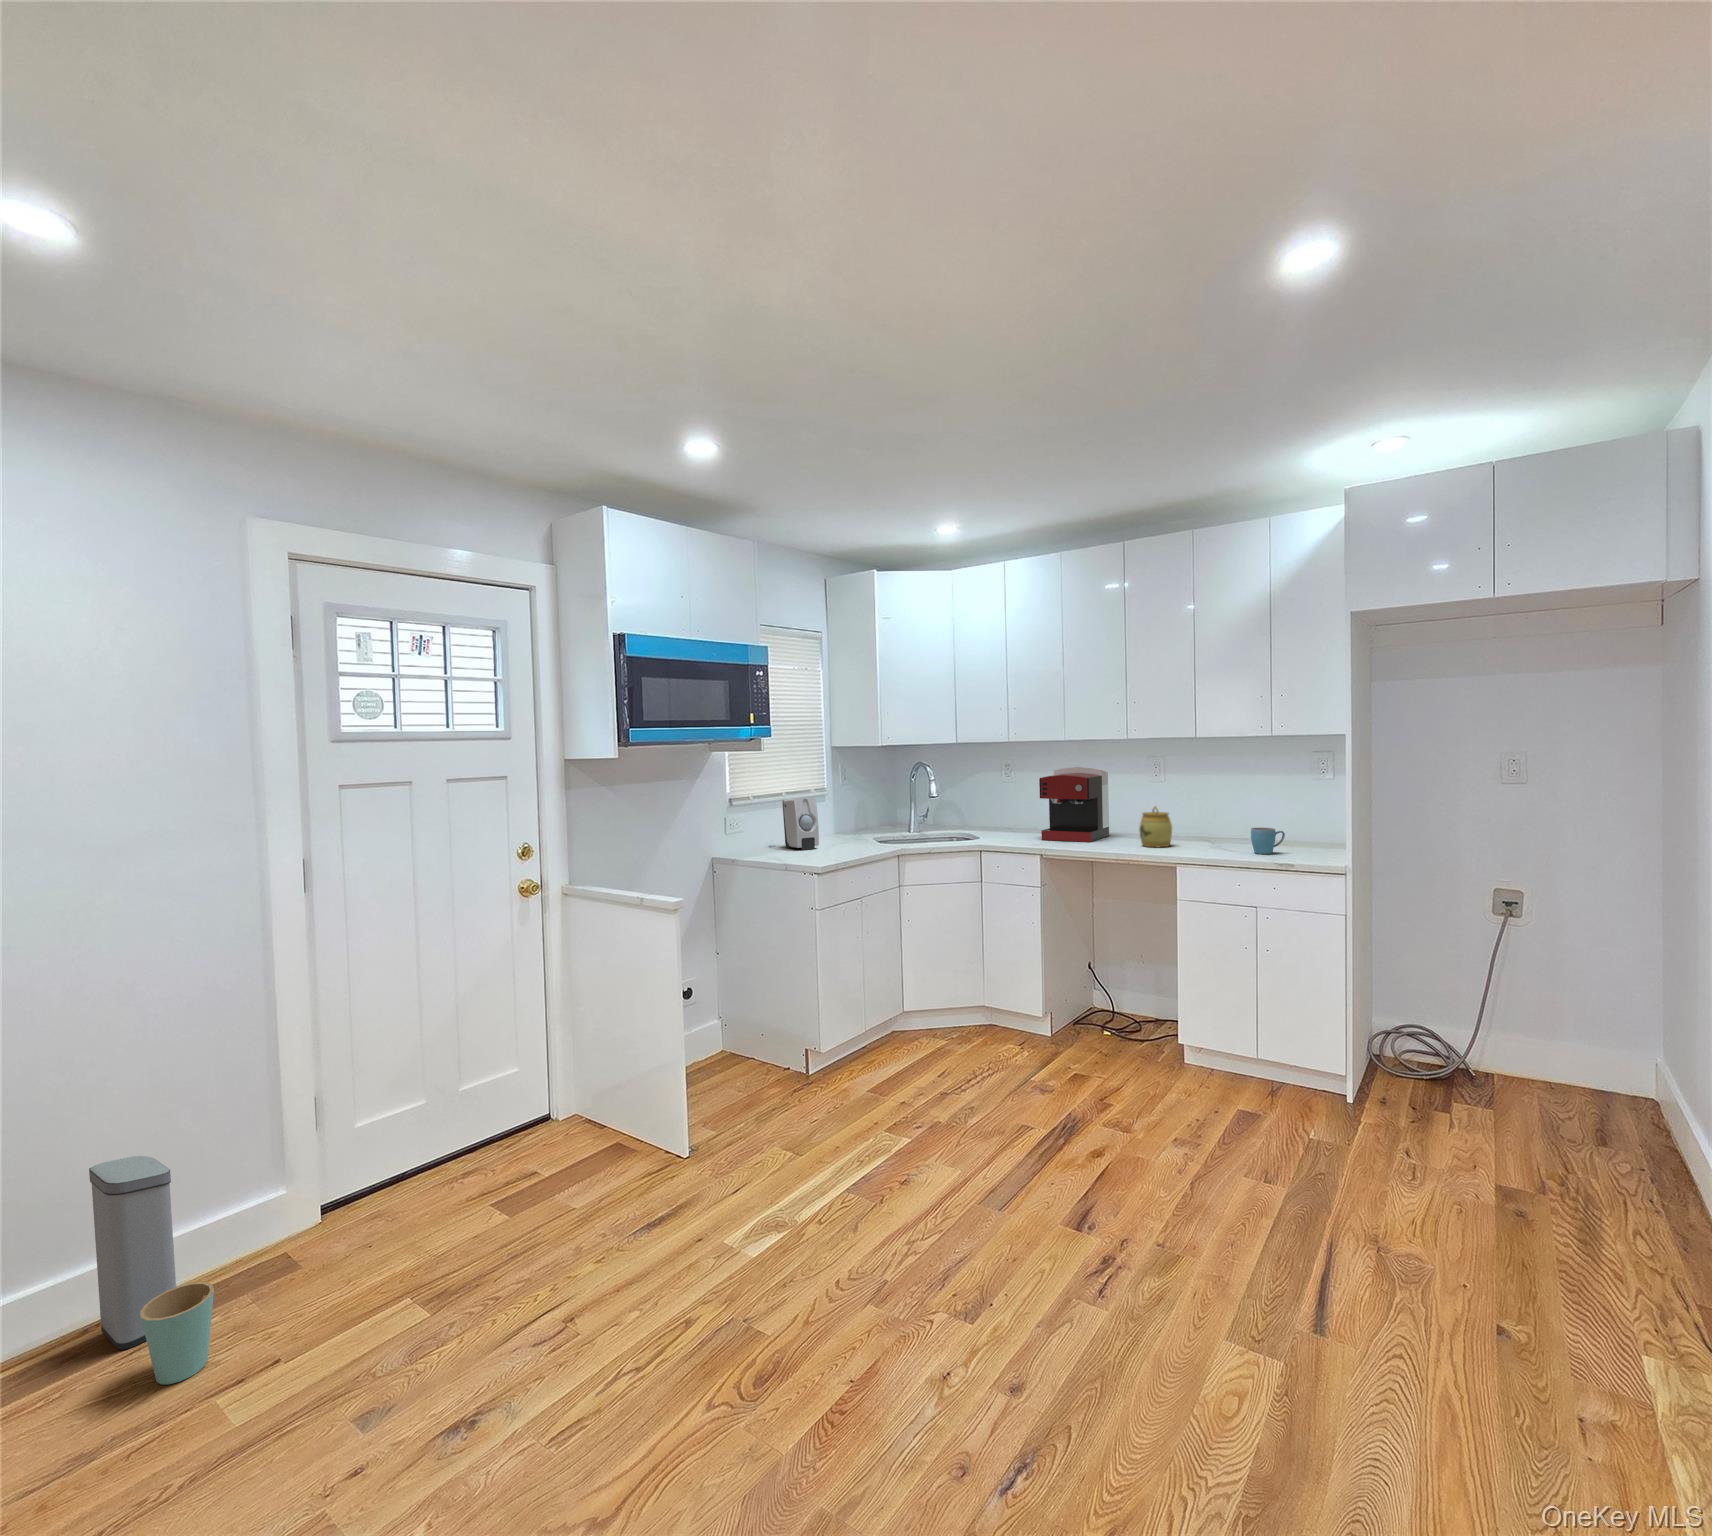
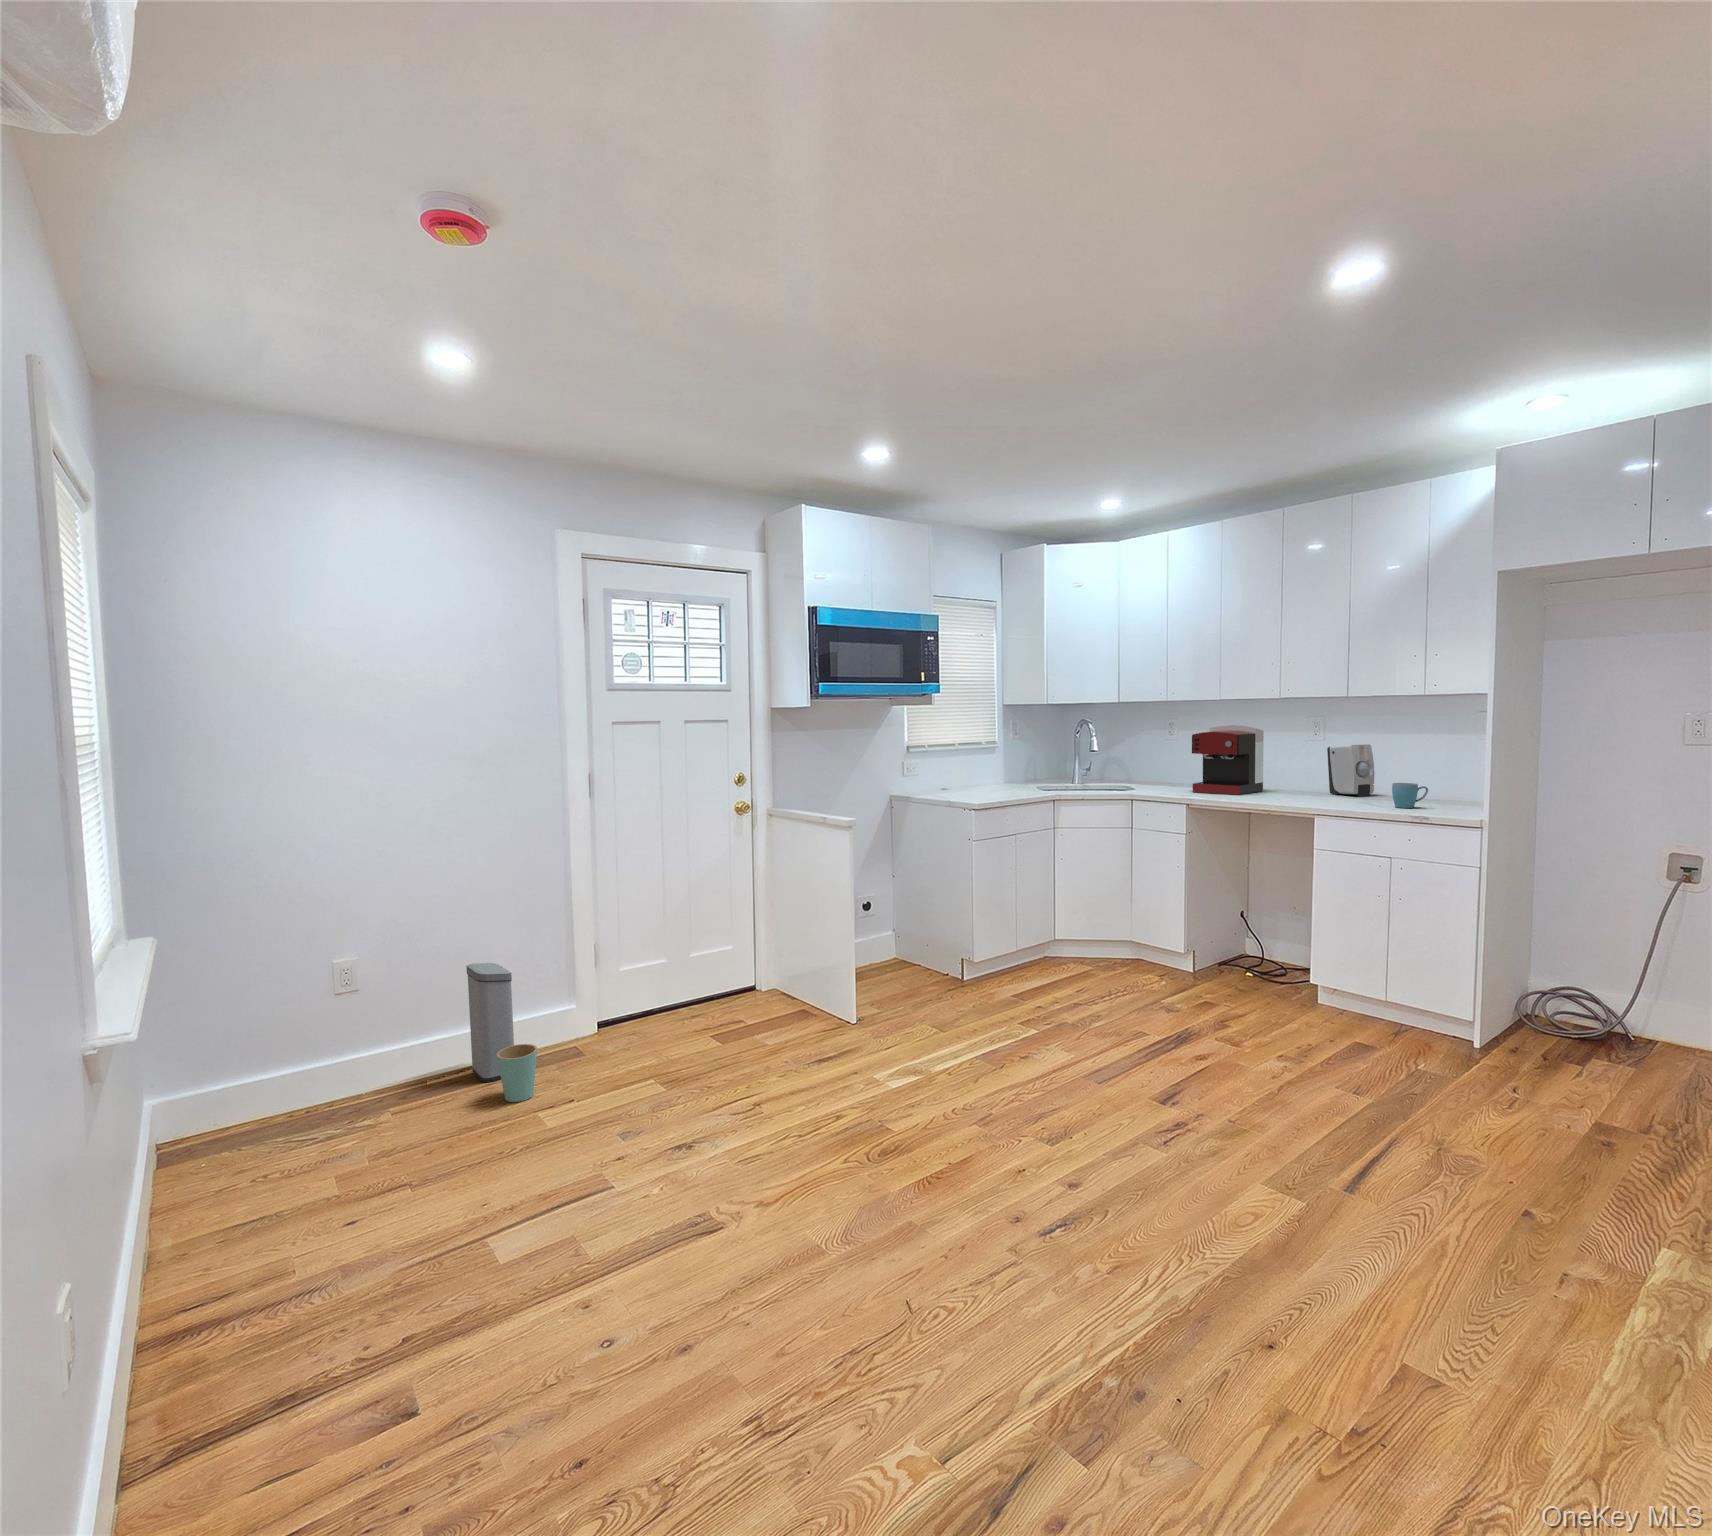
soap dispenser: present [782,797,819,850] -> present [1327,744,1375,796]
jar: present [1139,807,1172,847] -> none [1284,761,1318,800]

